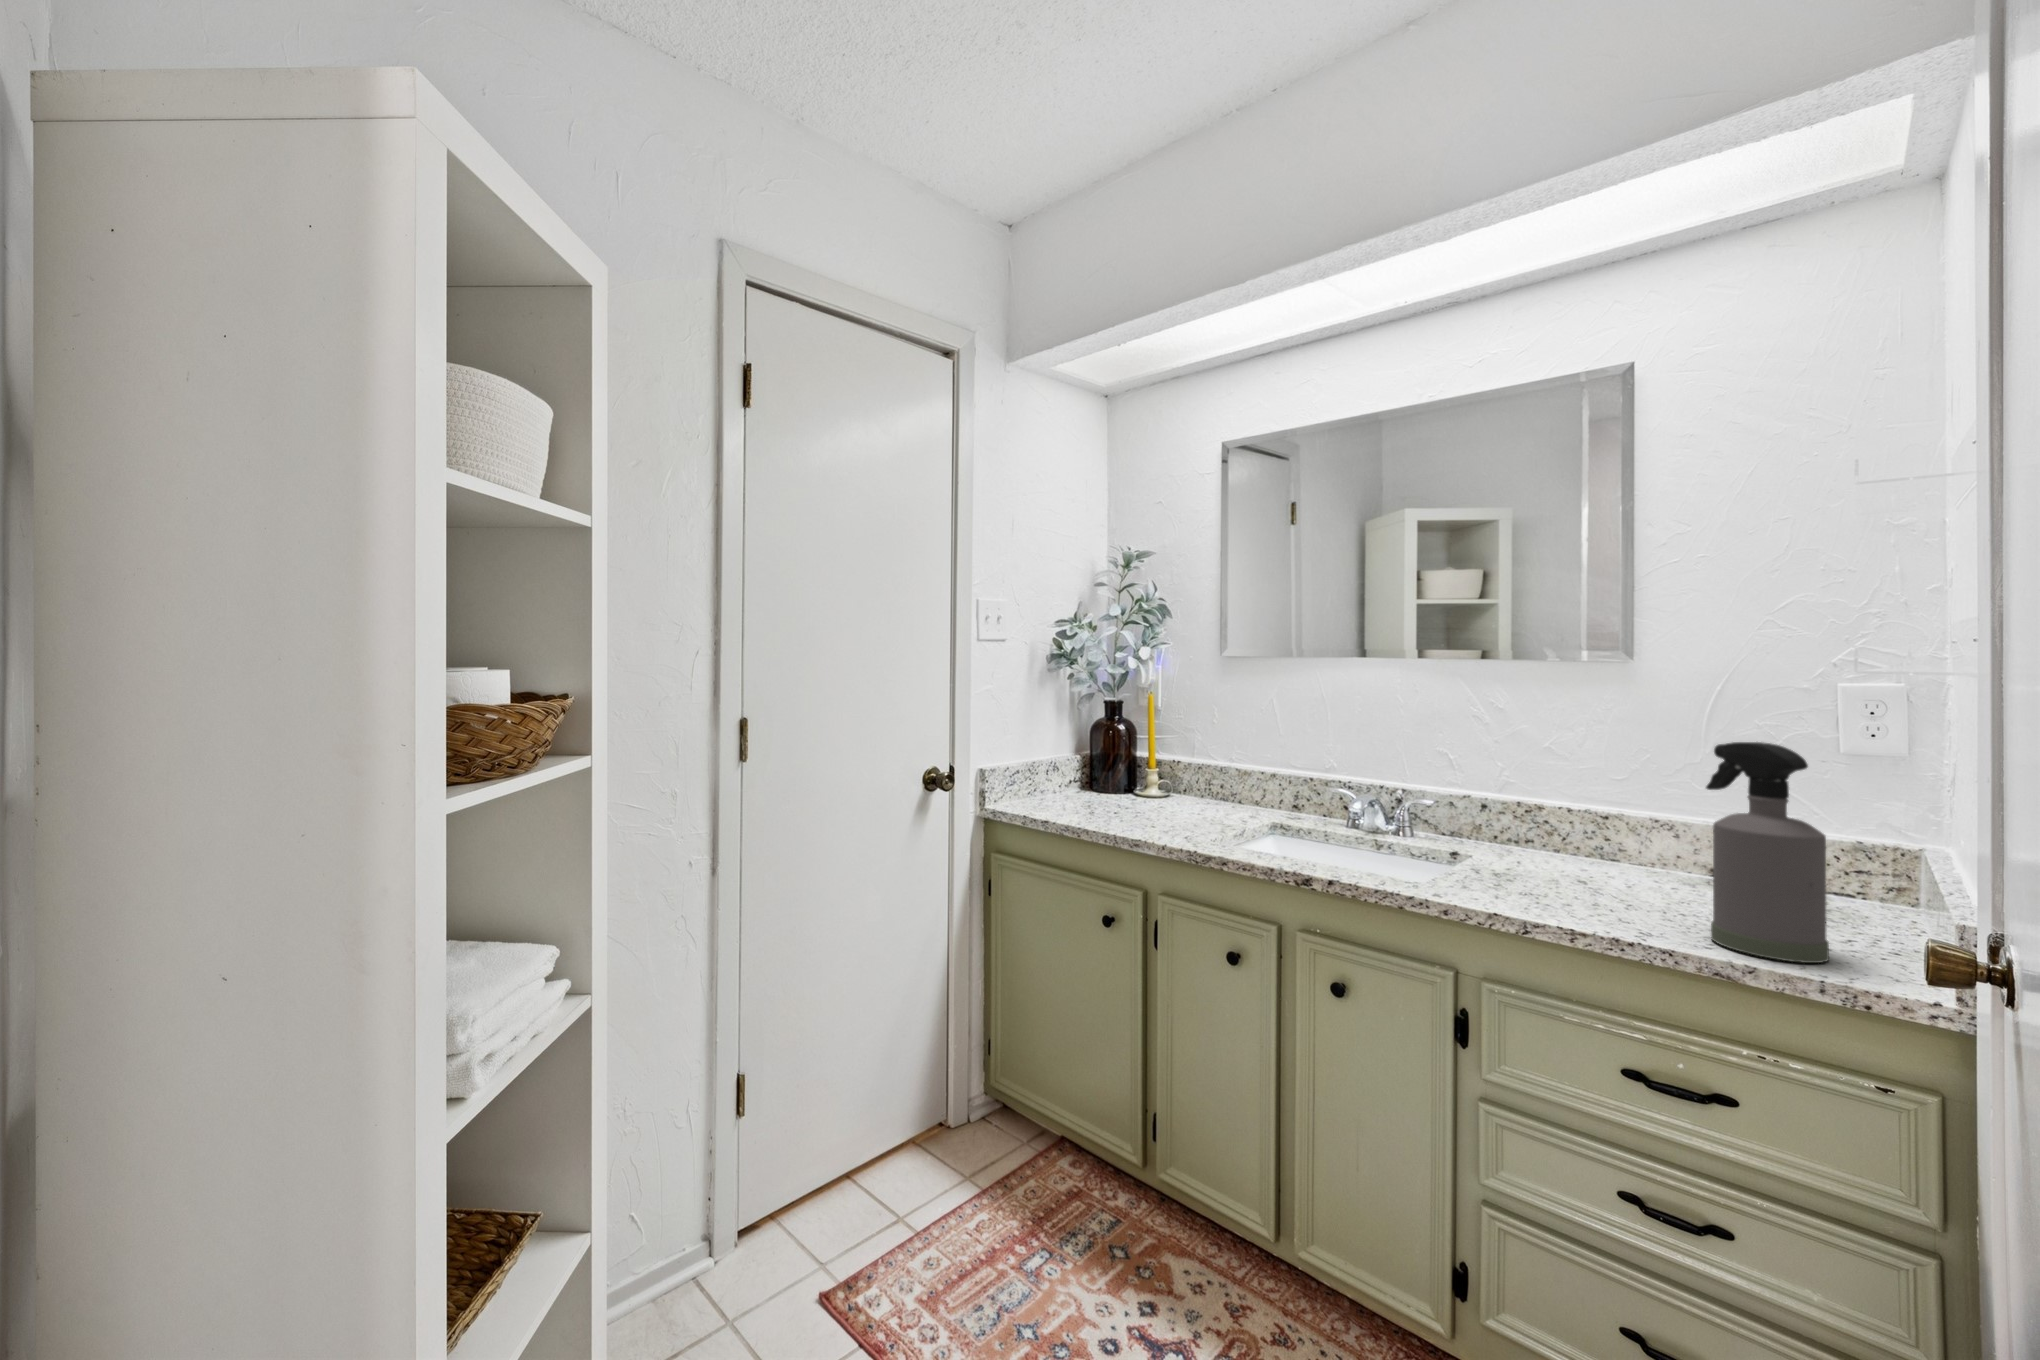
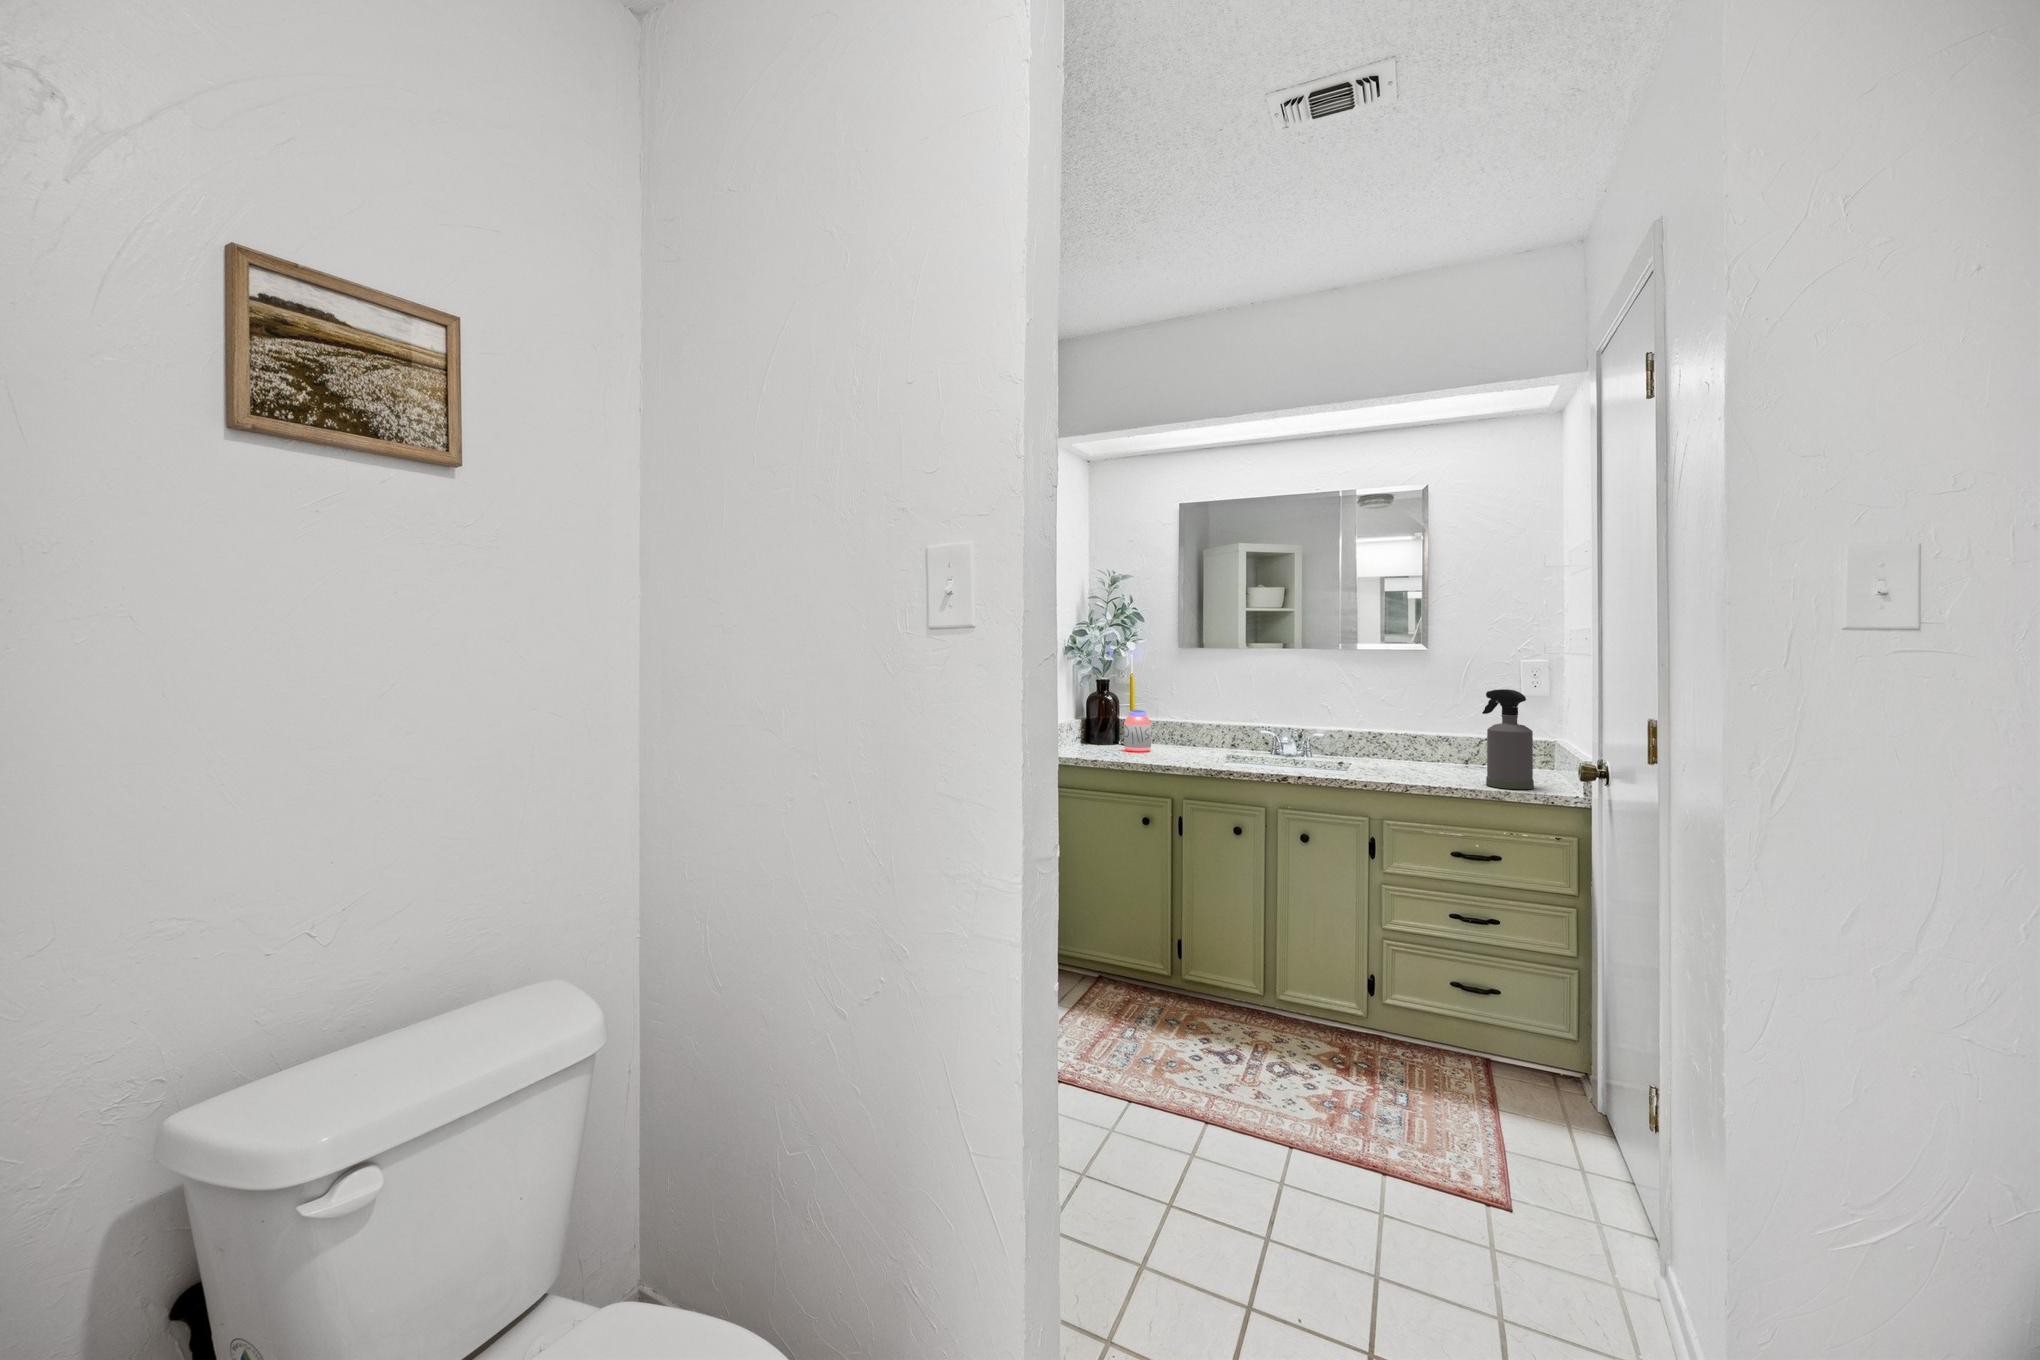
jar: none [1123,745,1162,806] -> present [1124,710,1151,752]

